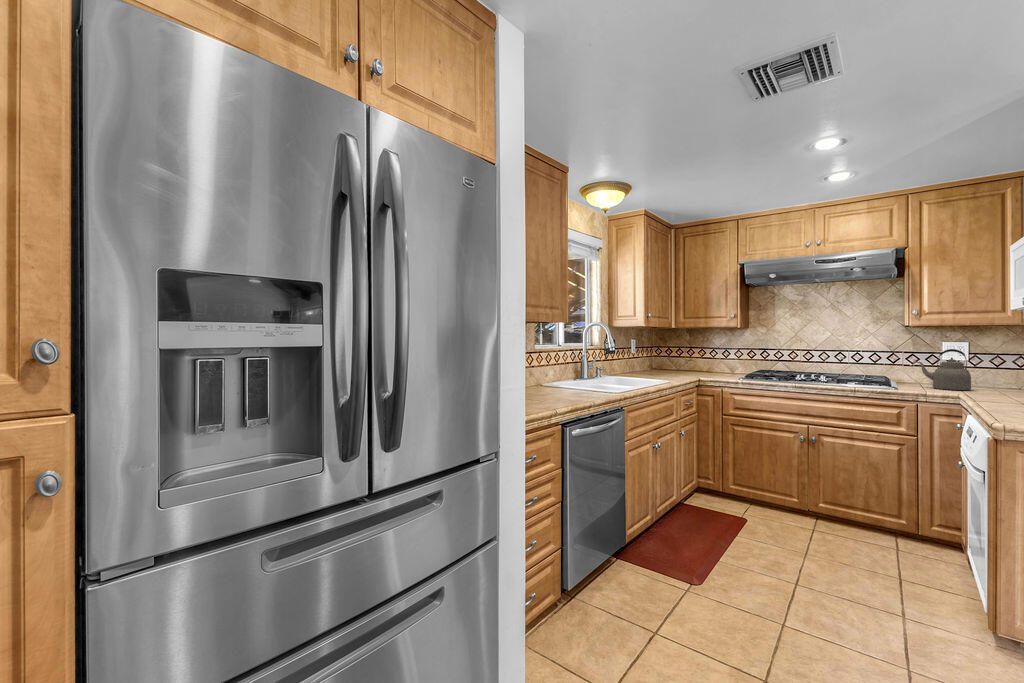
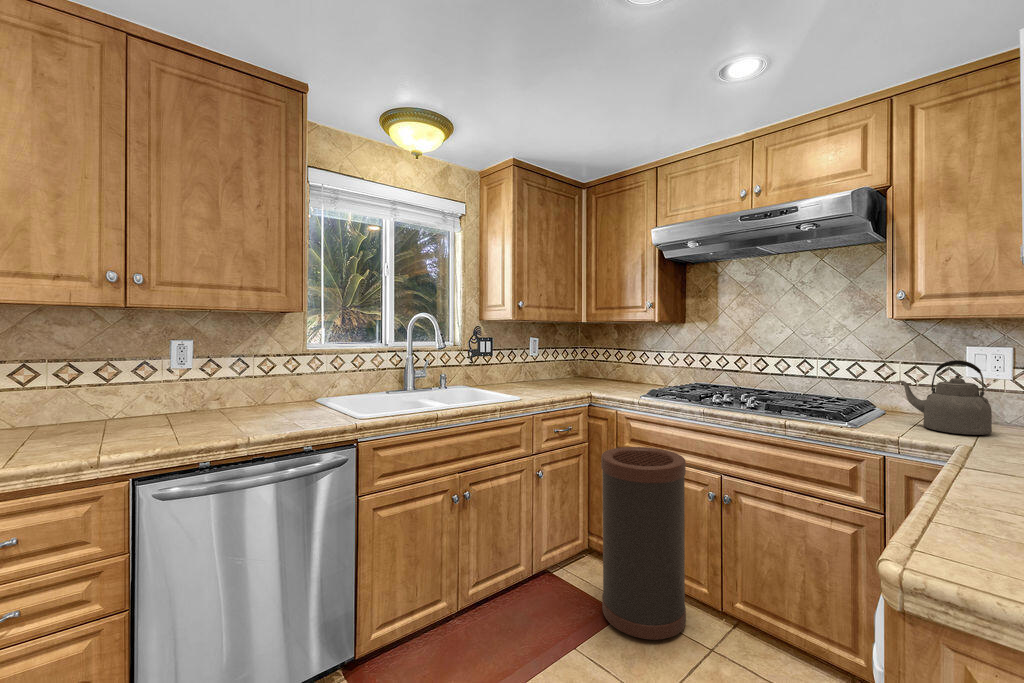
trash can: none [731,410,792,528] -> present [601,447,686,640]

